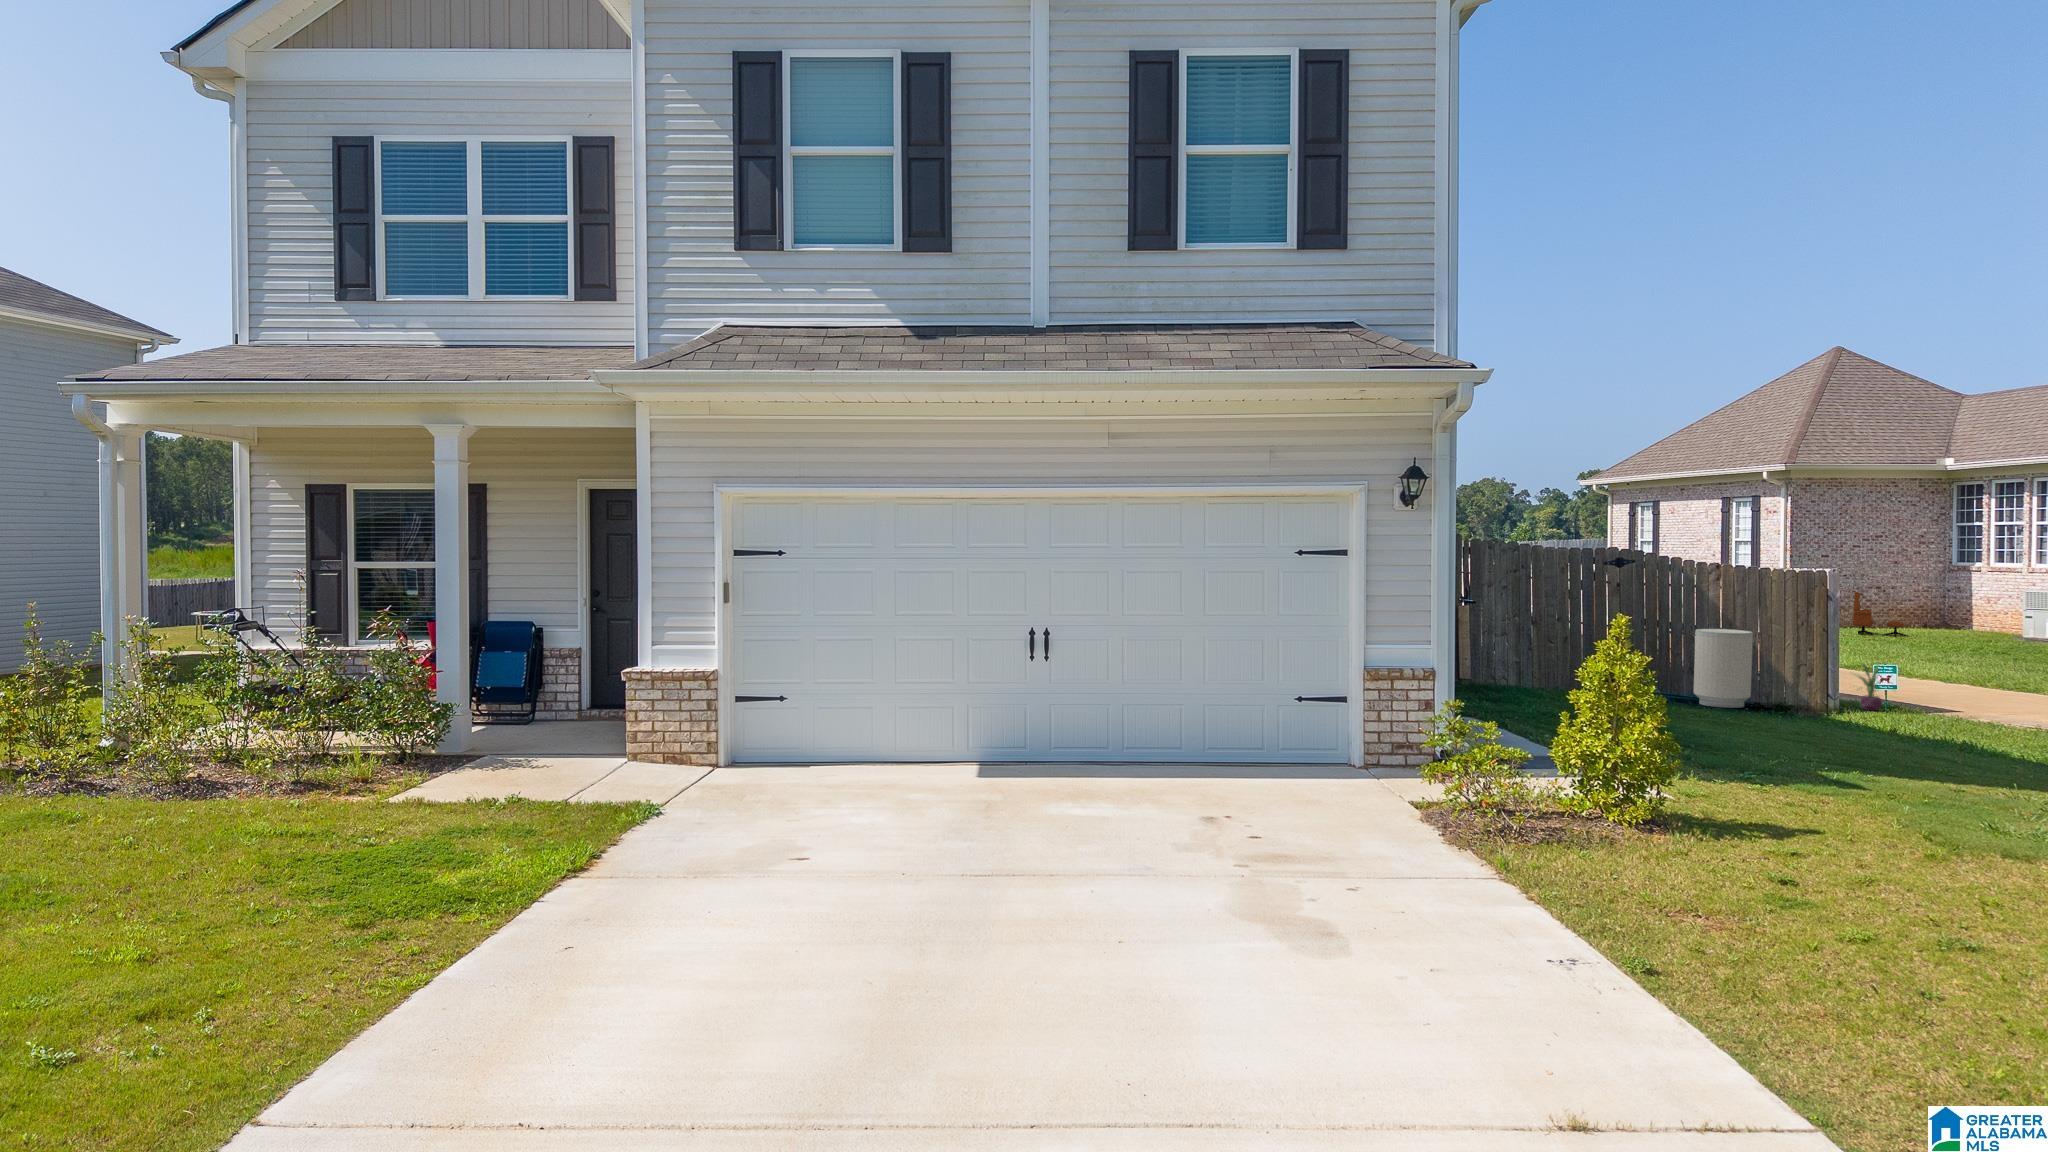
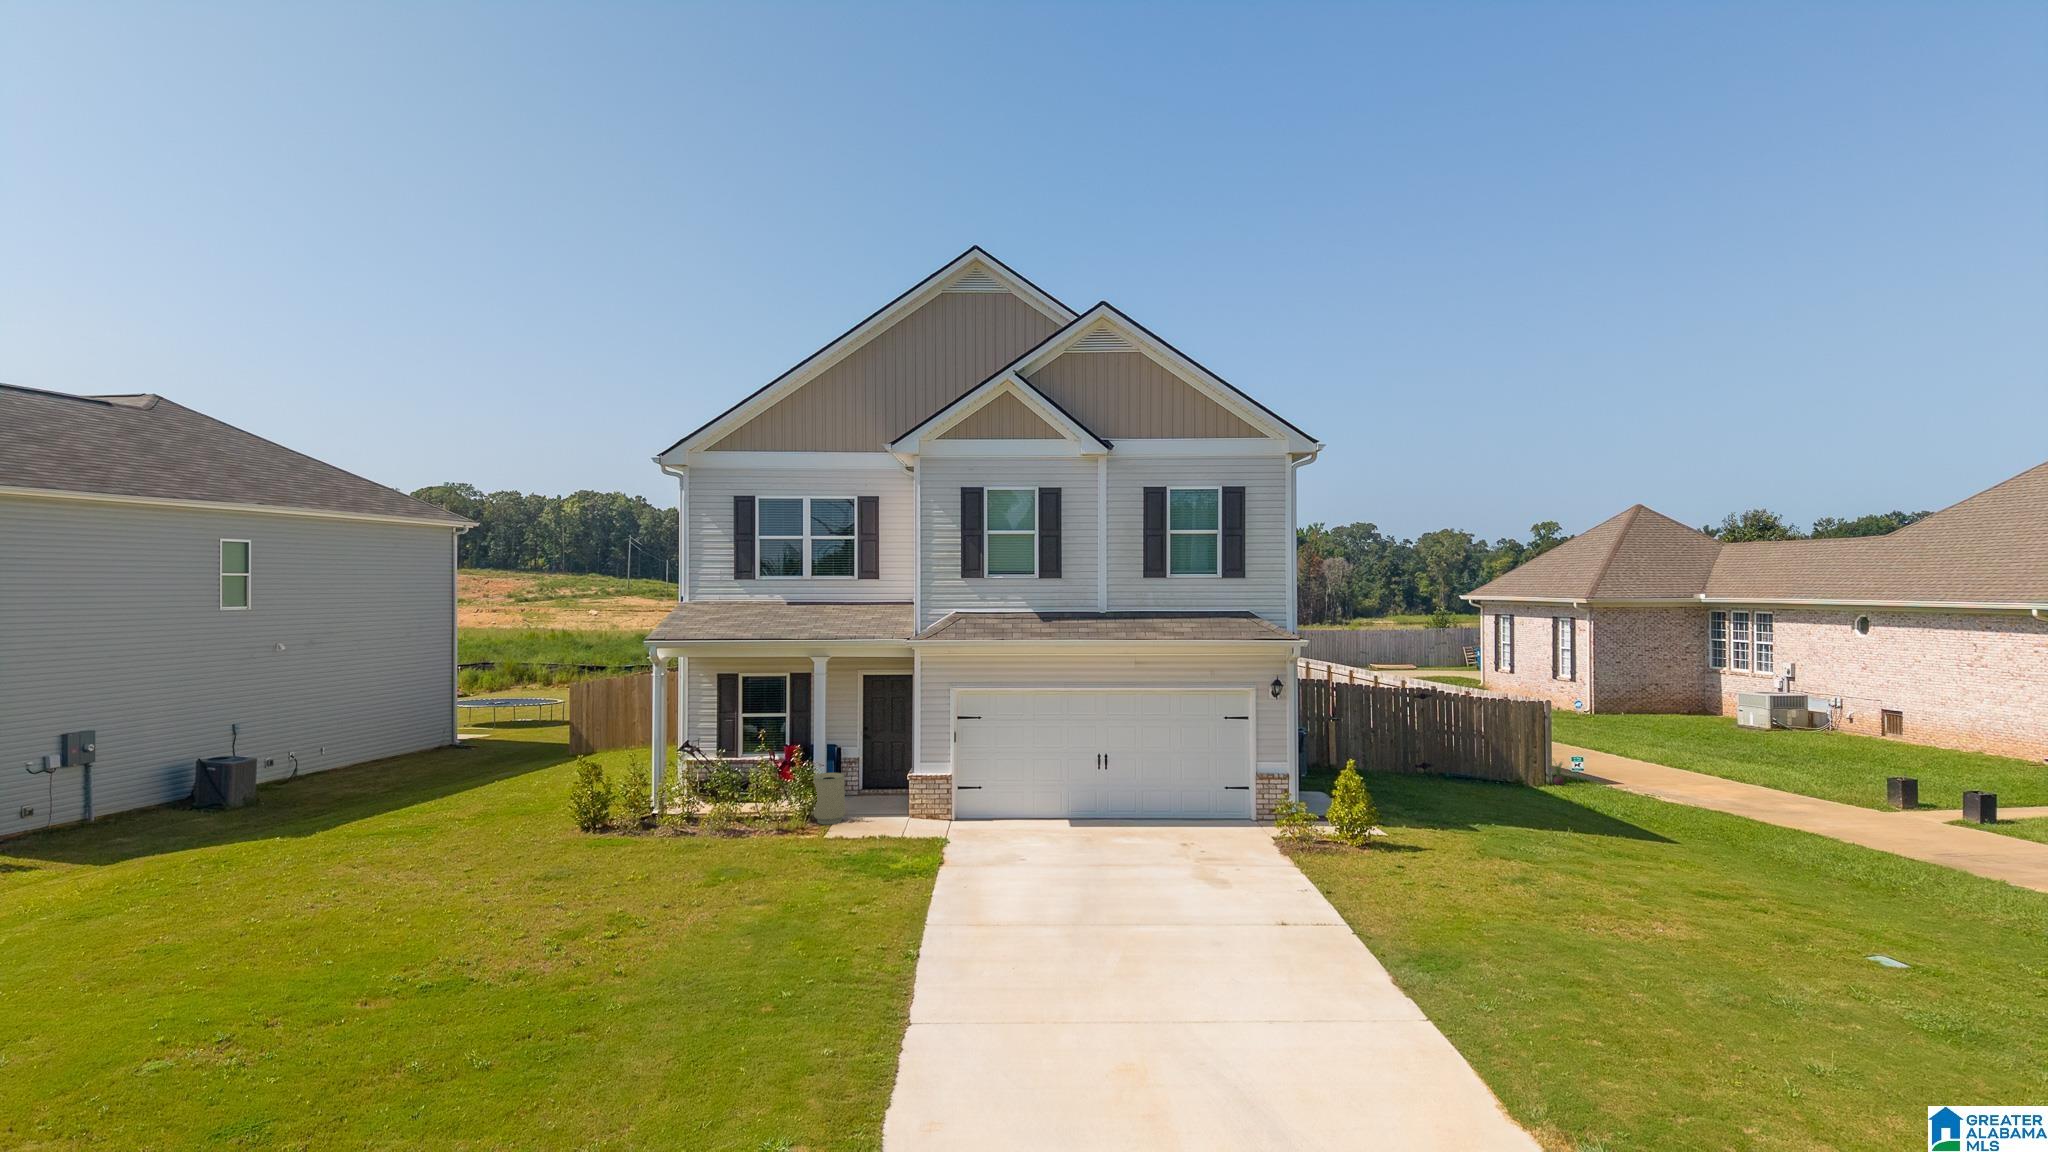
lounge chair: present [1853,592,1908,636] -> none [1641,684,1678,714]
trash can: present [1694,629,1753,708] -> present [814,773,845,824]

